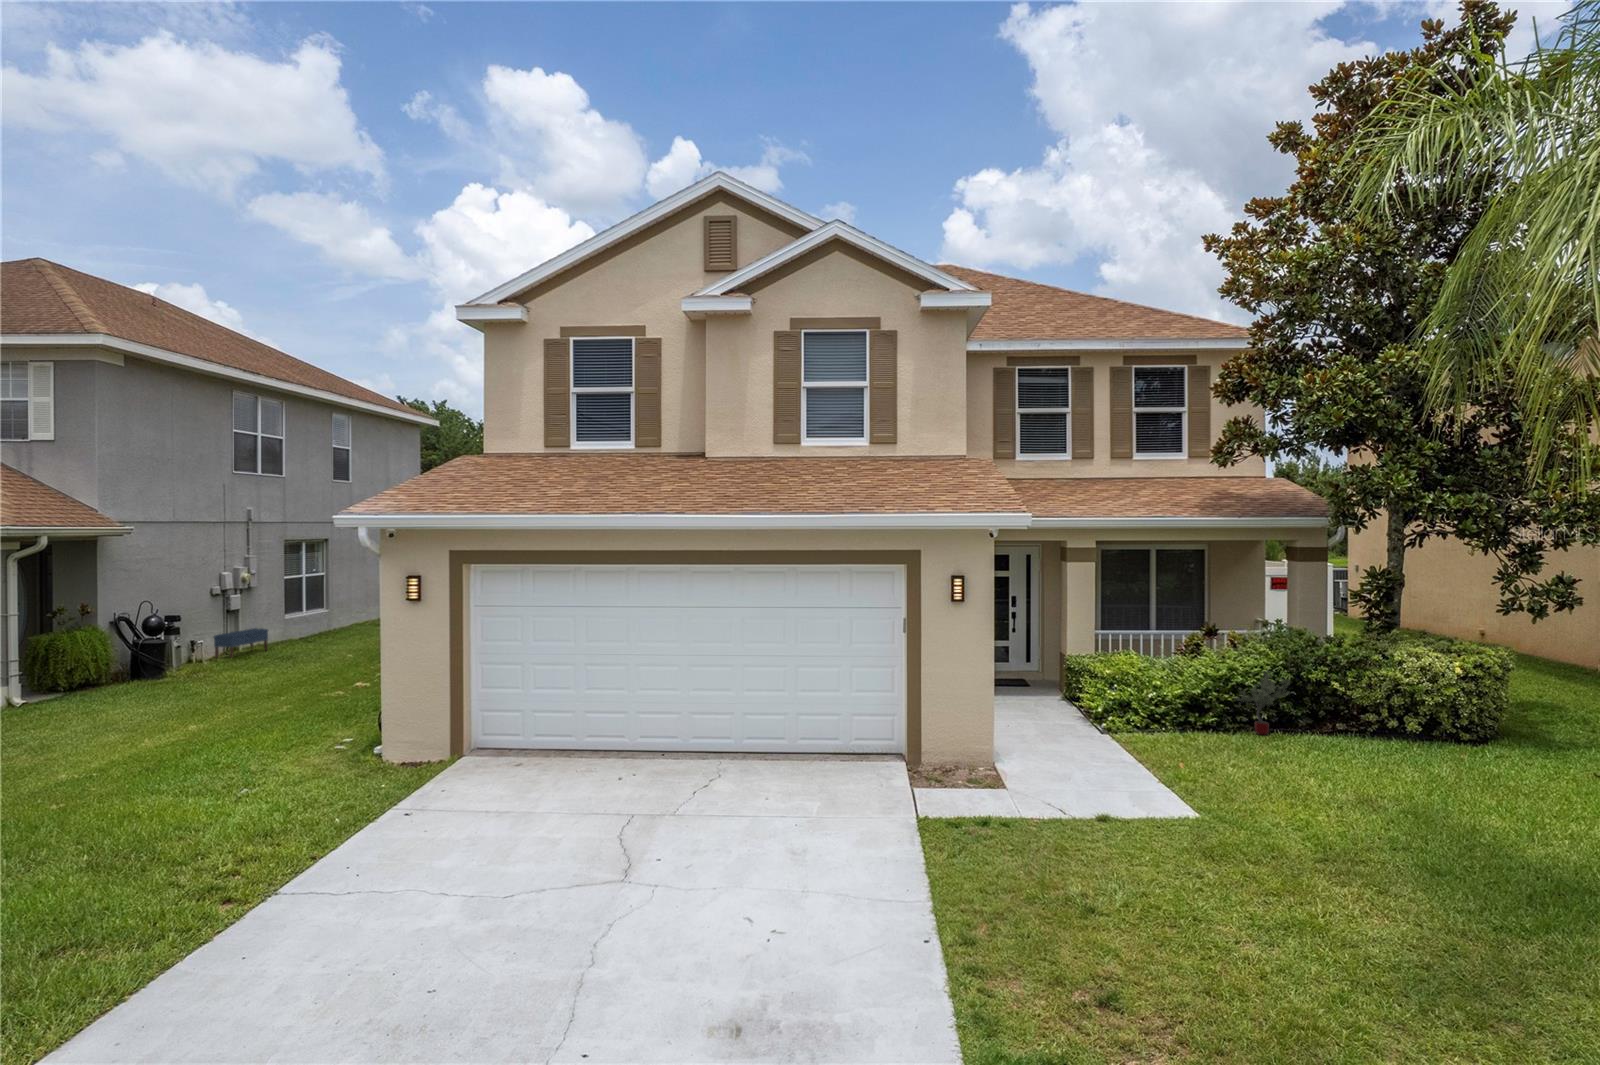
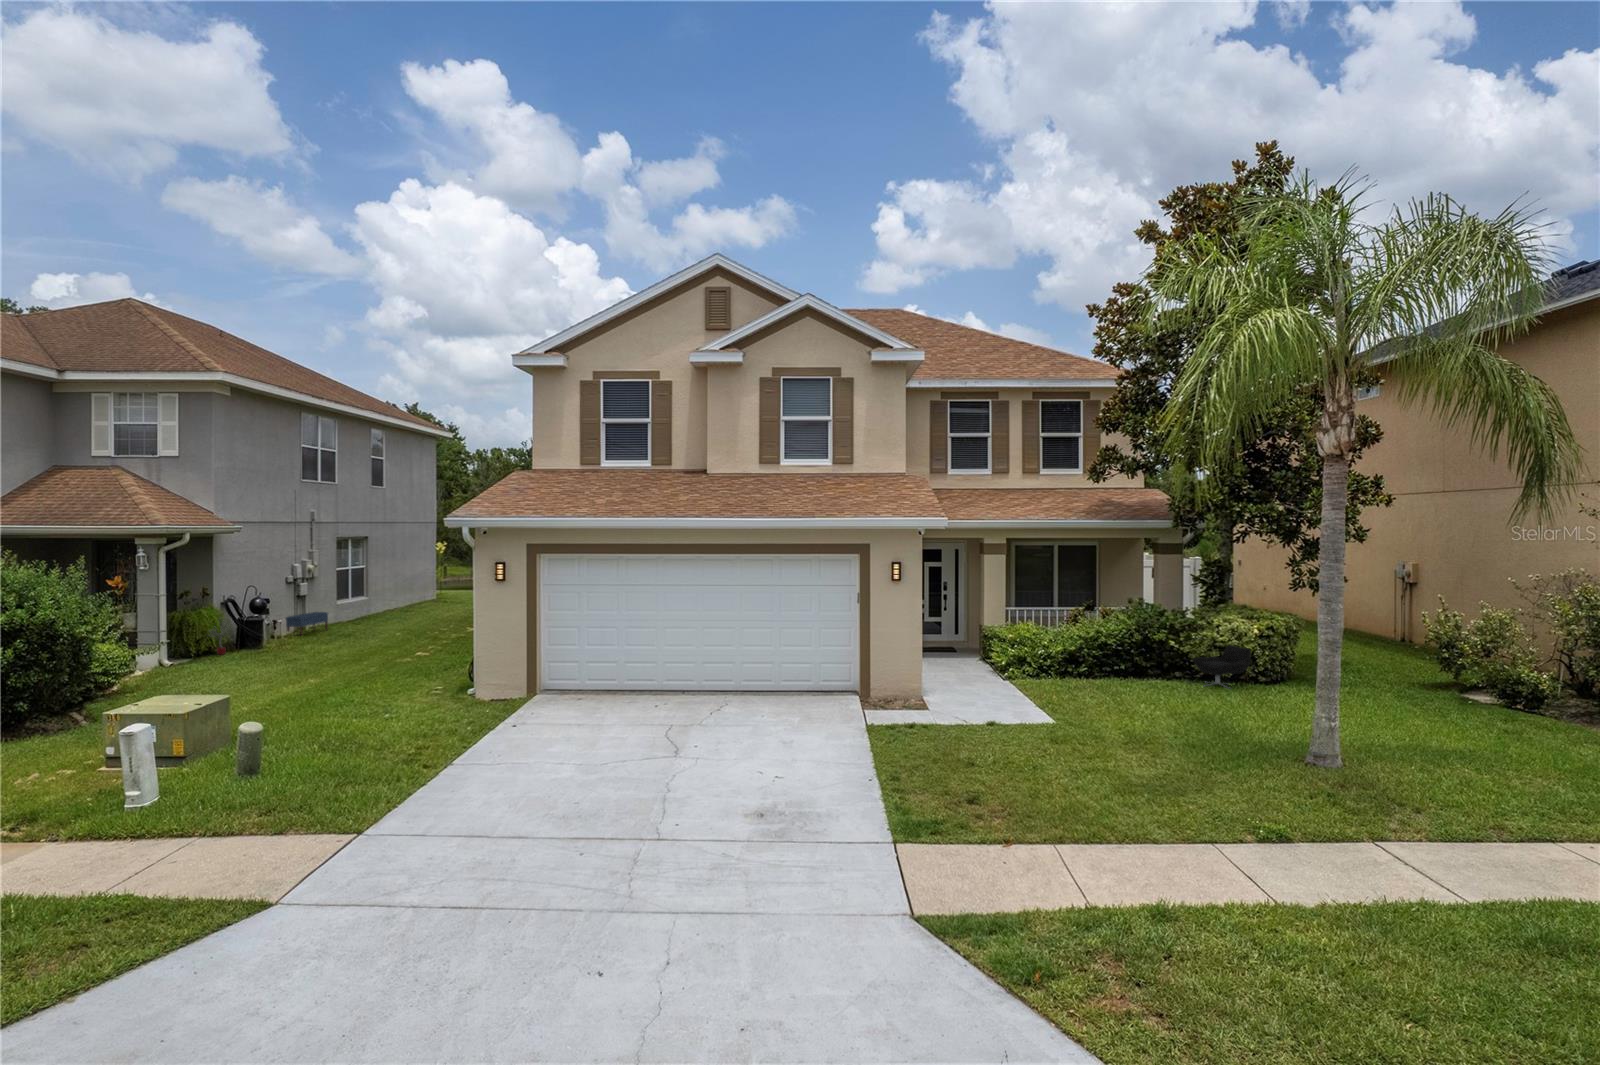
potted tree: present [1236,671,1290,735] -> present [209,618,232,655]
lounge chair: none [1369,690,1459,754] -> present [1193,645,1251,684]

